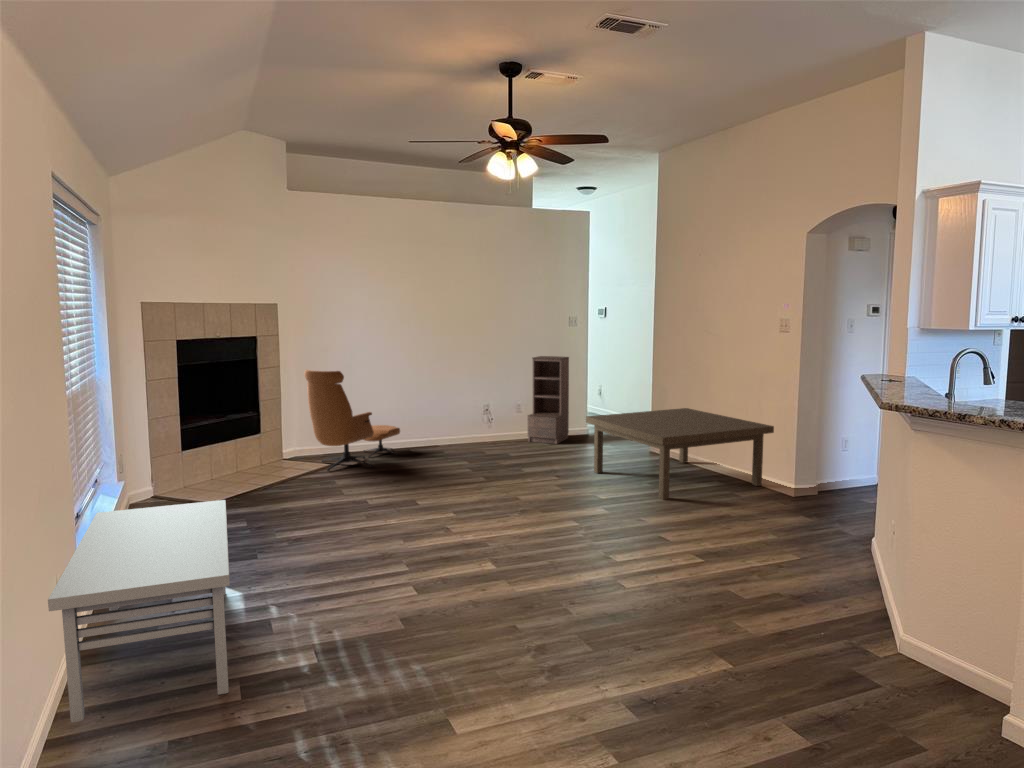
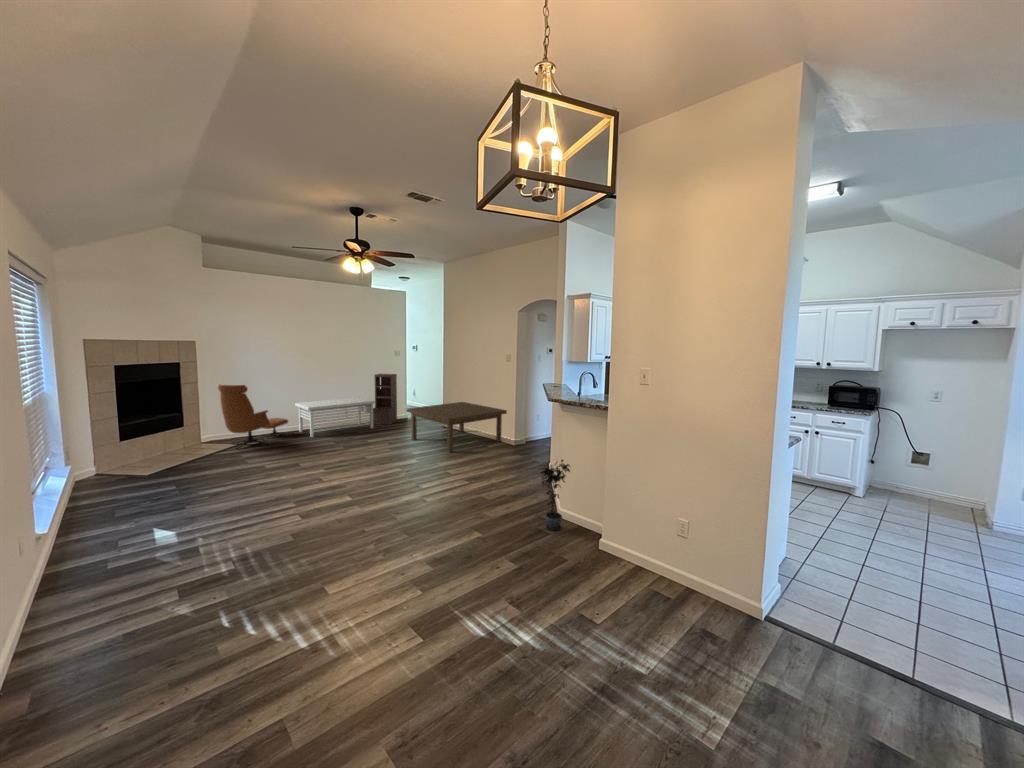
storage bench: present [48,500,230,723] -> present [295,397,375,437]
potted plant: none [858,532,933,678] -> present [540,460,570,530]

